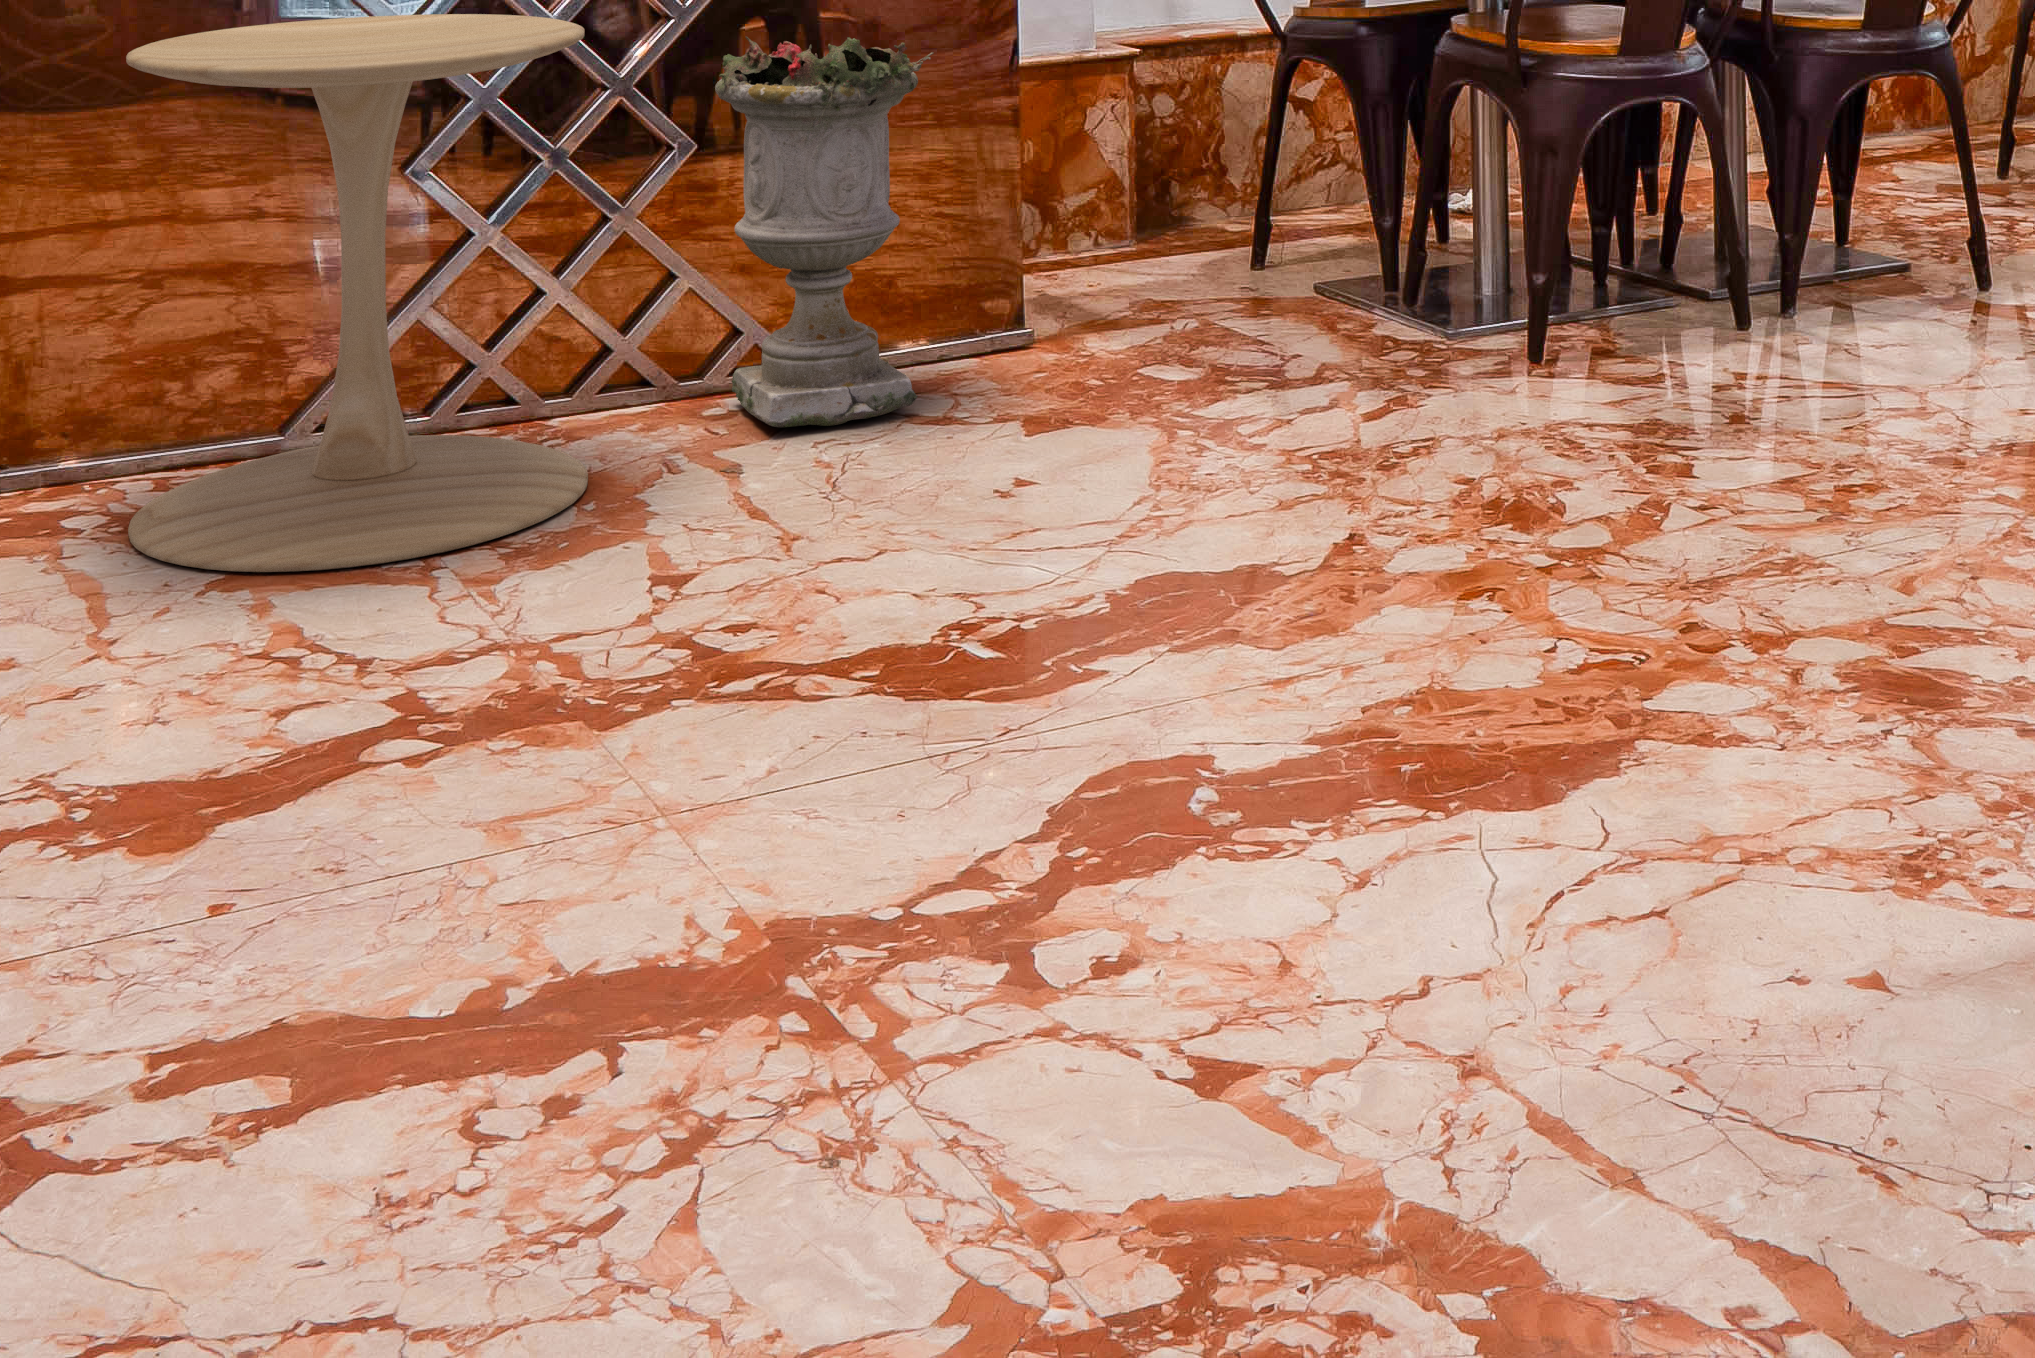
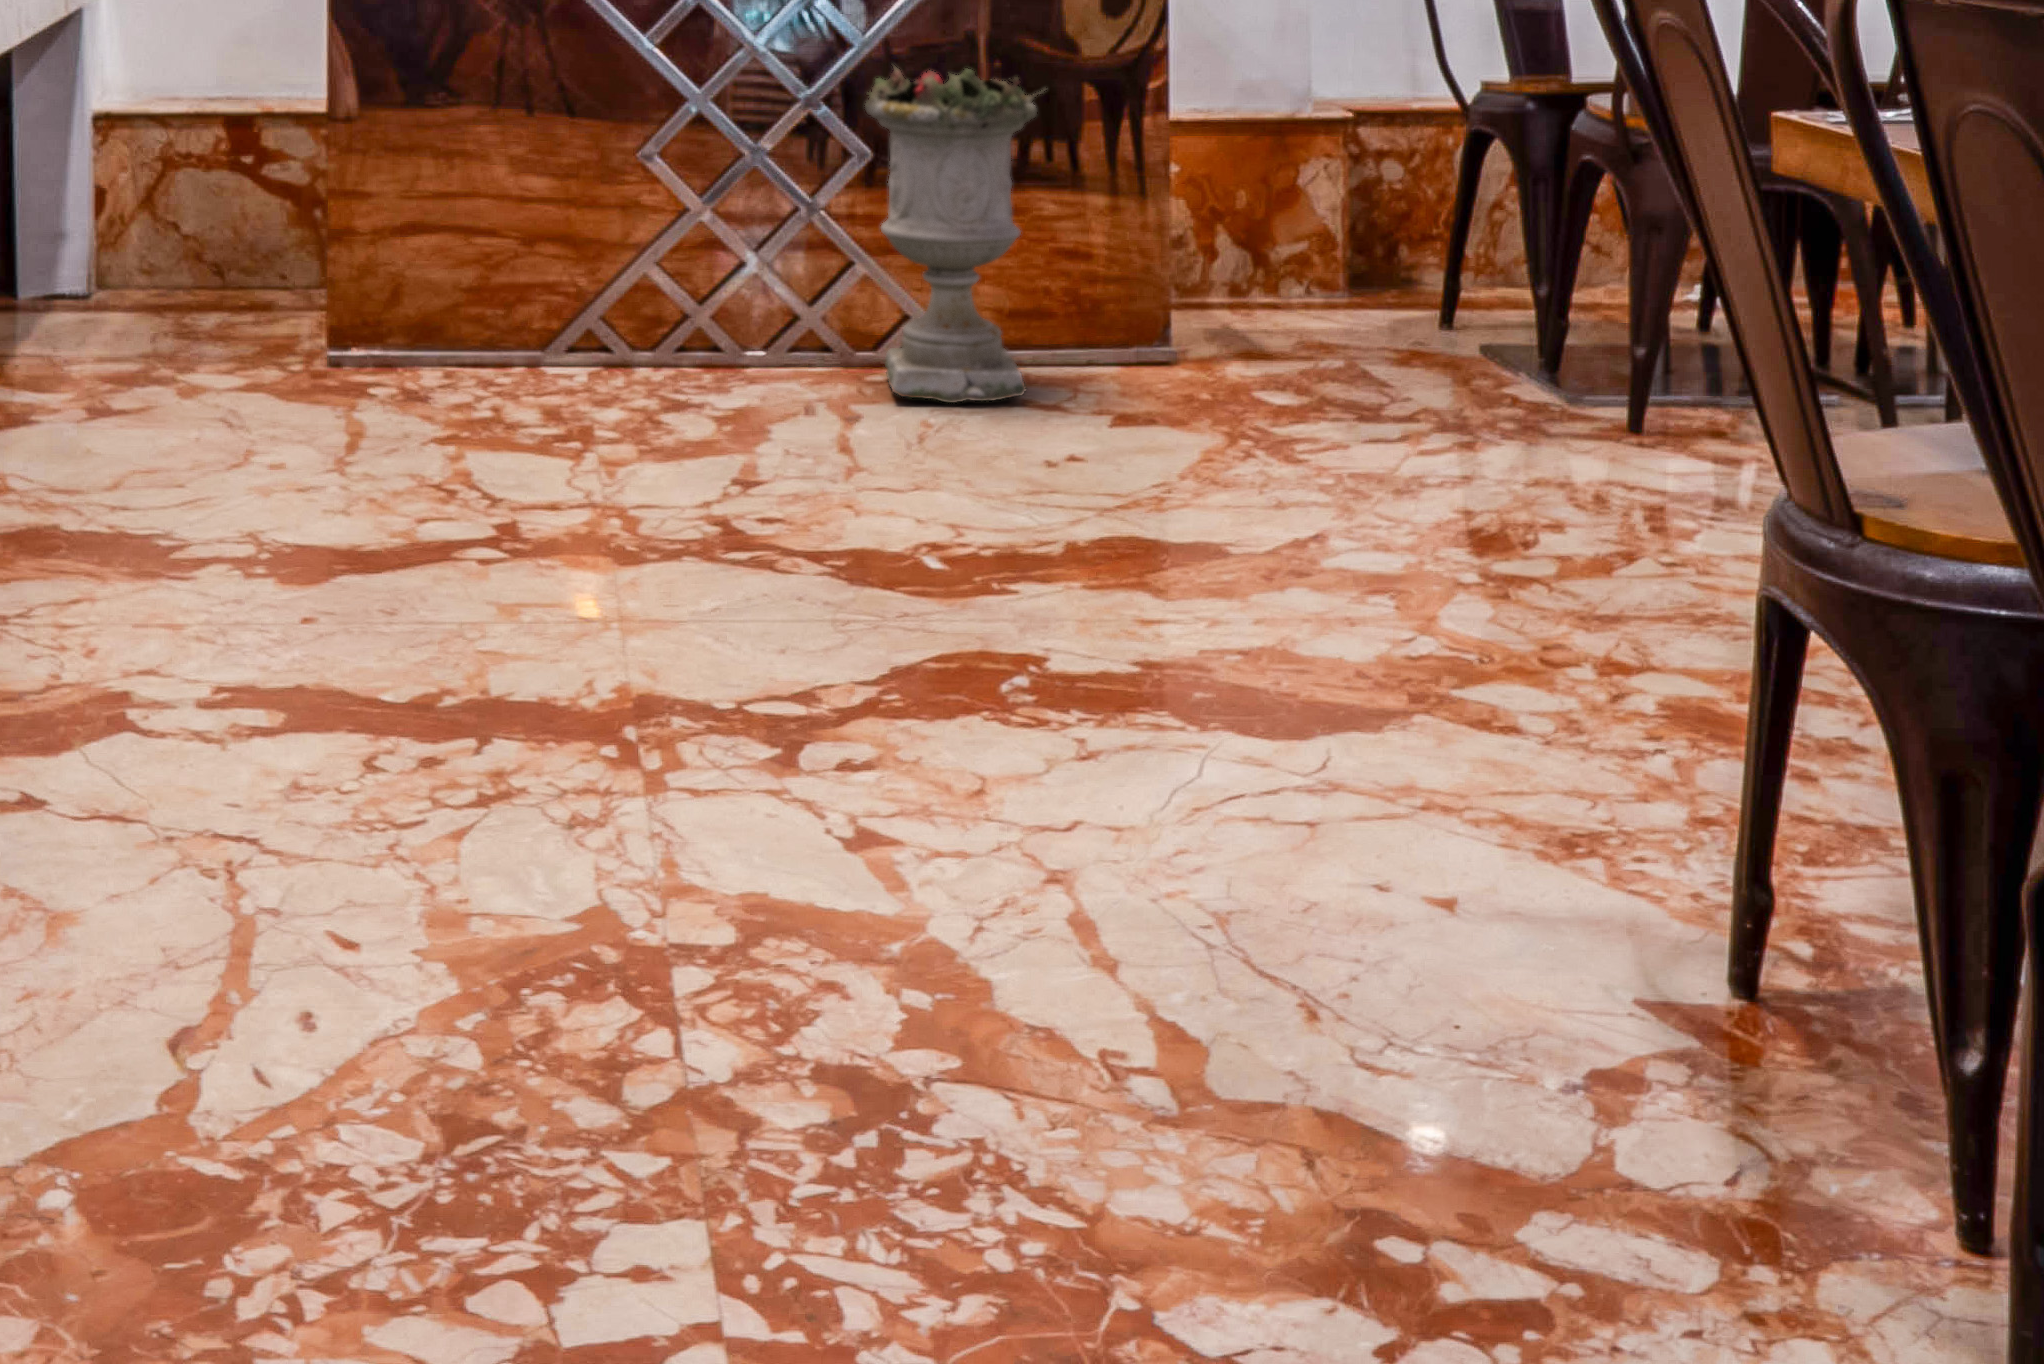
pedestal table: present [126,14,588,572] -> none [402,25,737,441]

